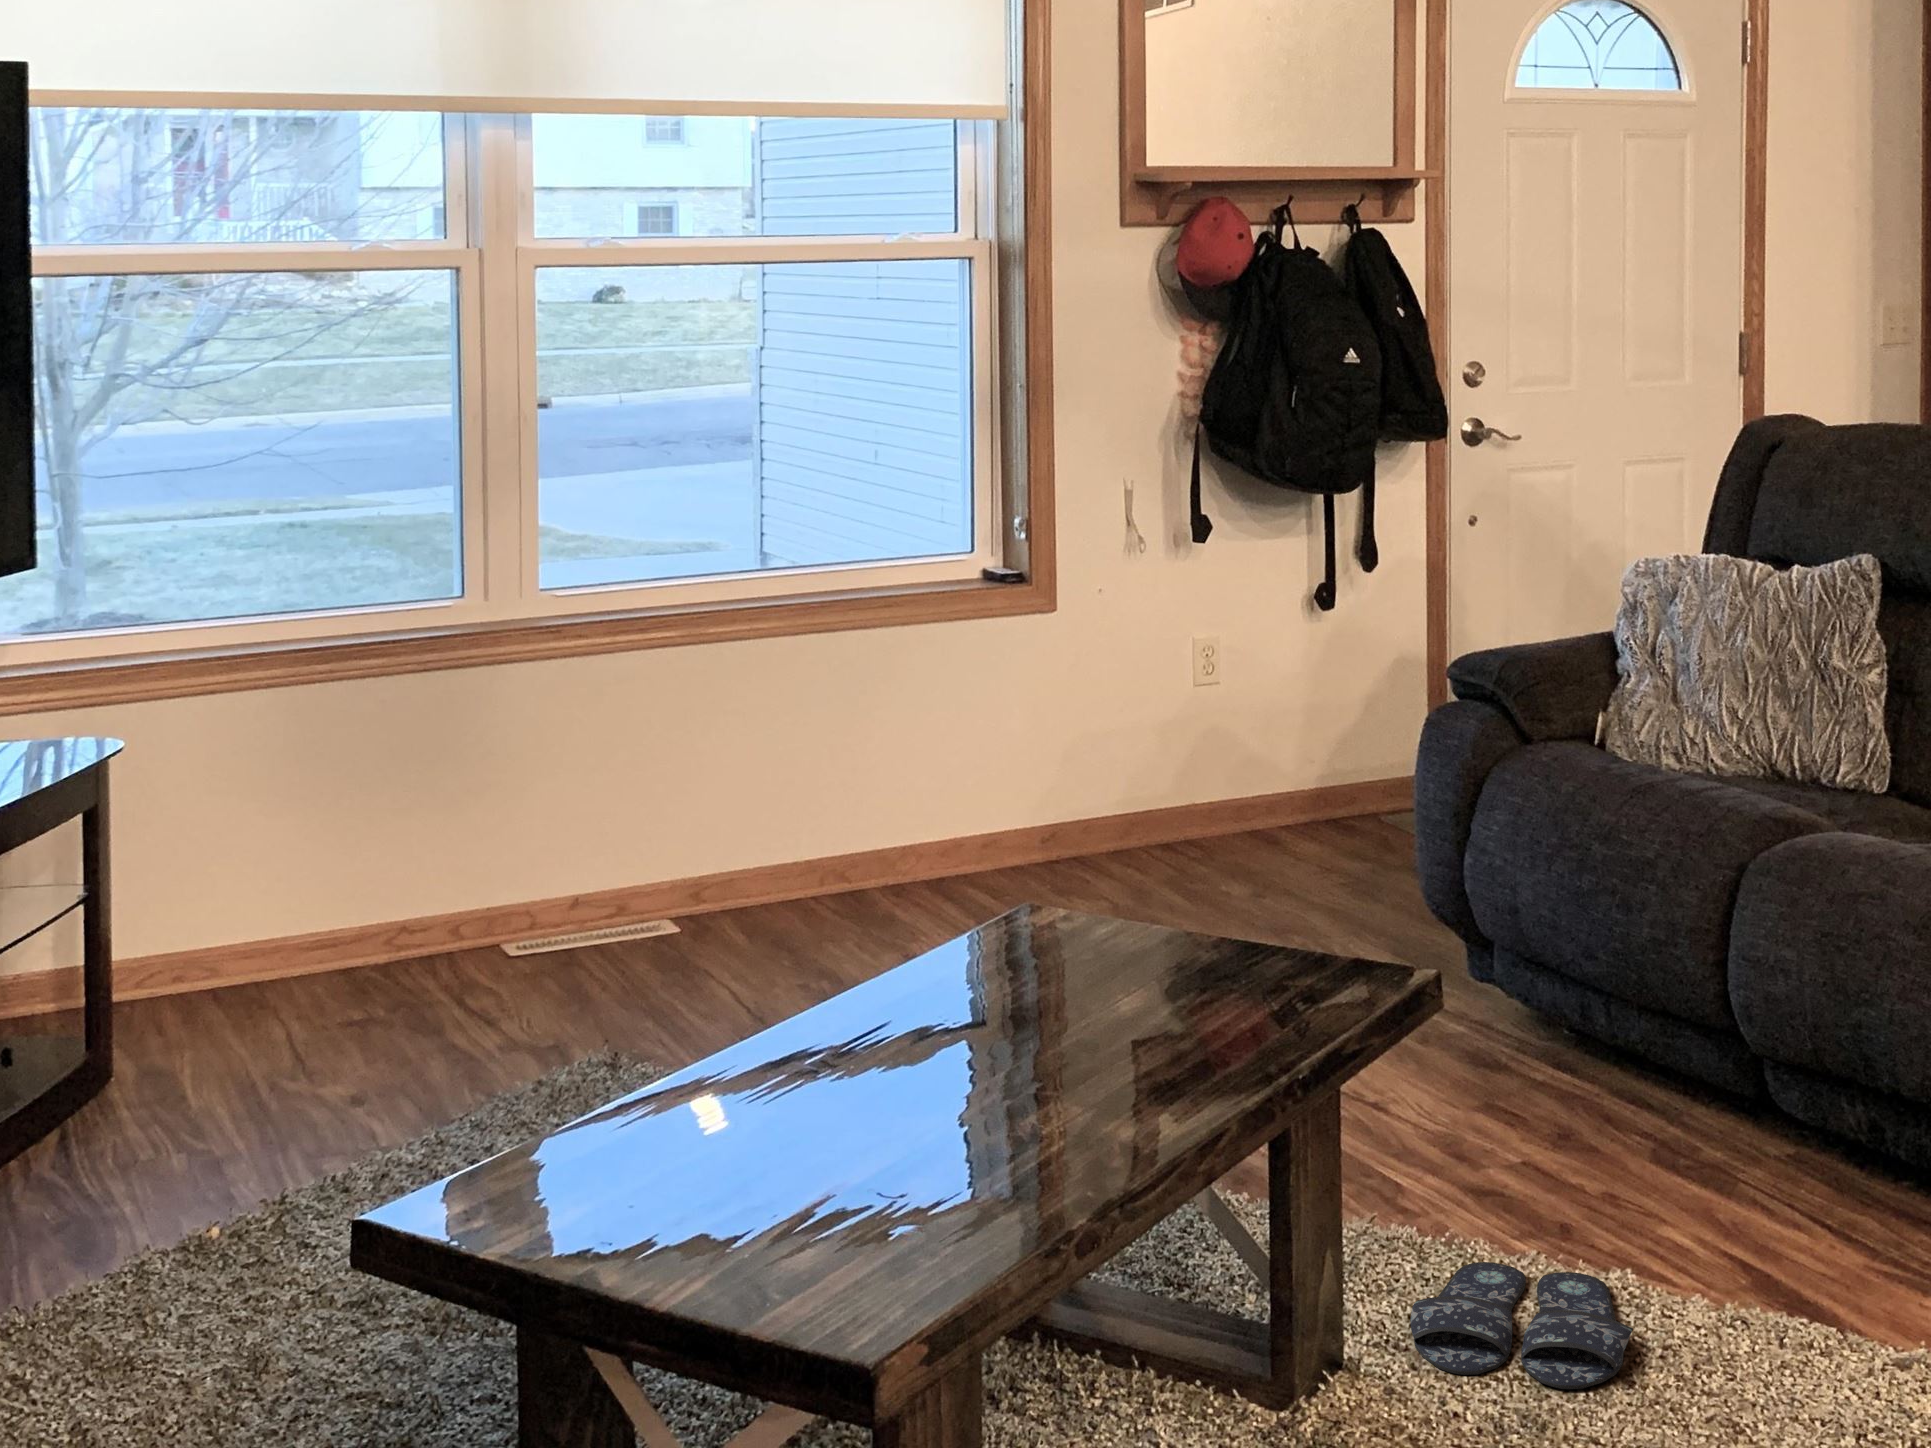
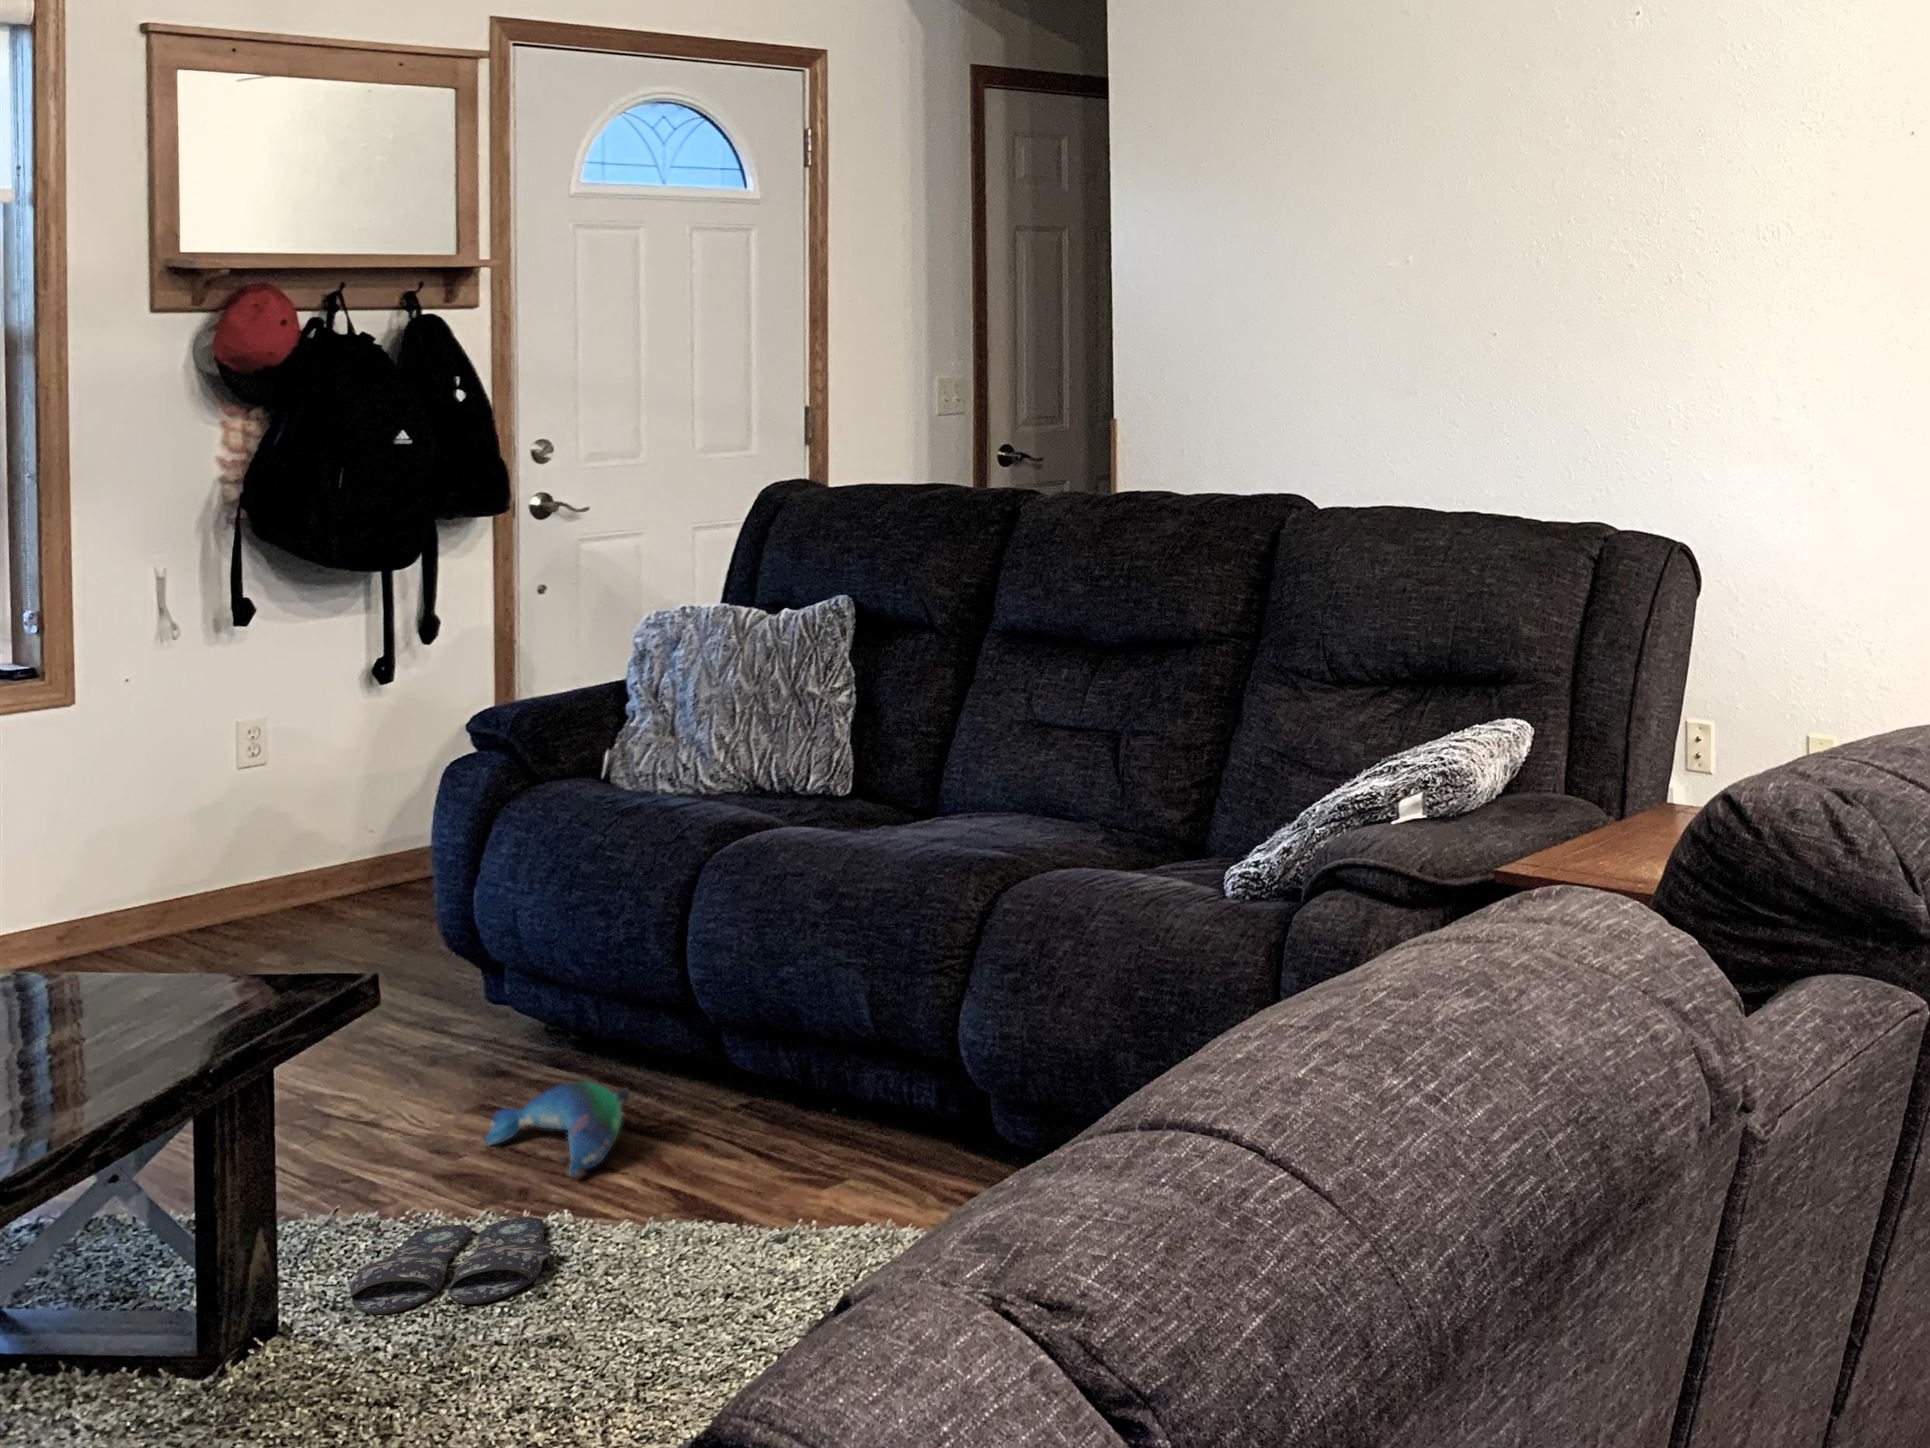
plush toy: none [1507,1105,1674,1230] -> present [485,1081,629,1177]

